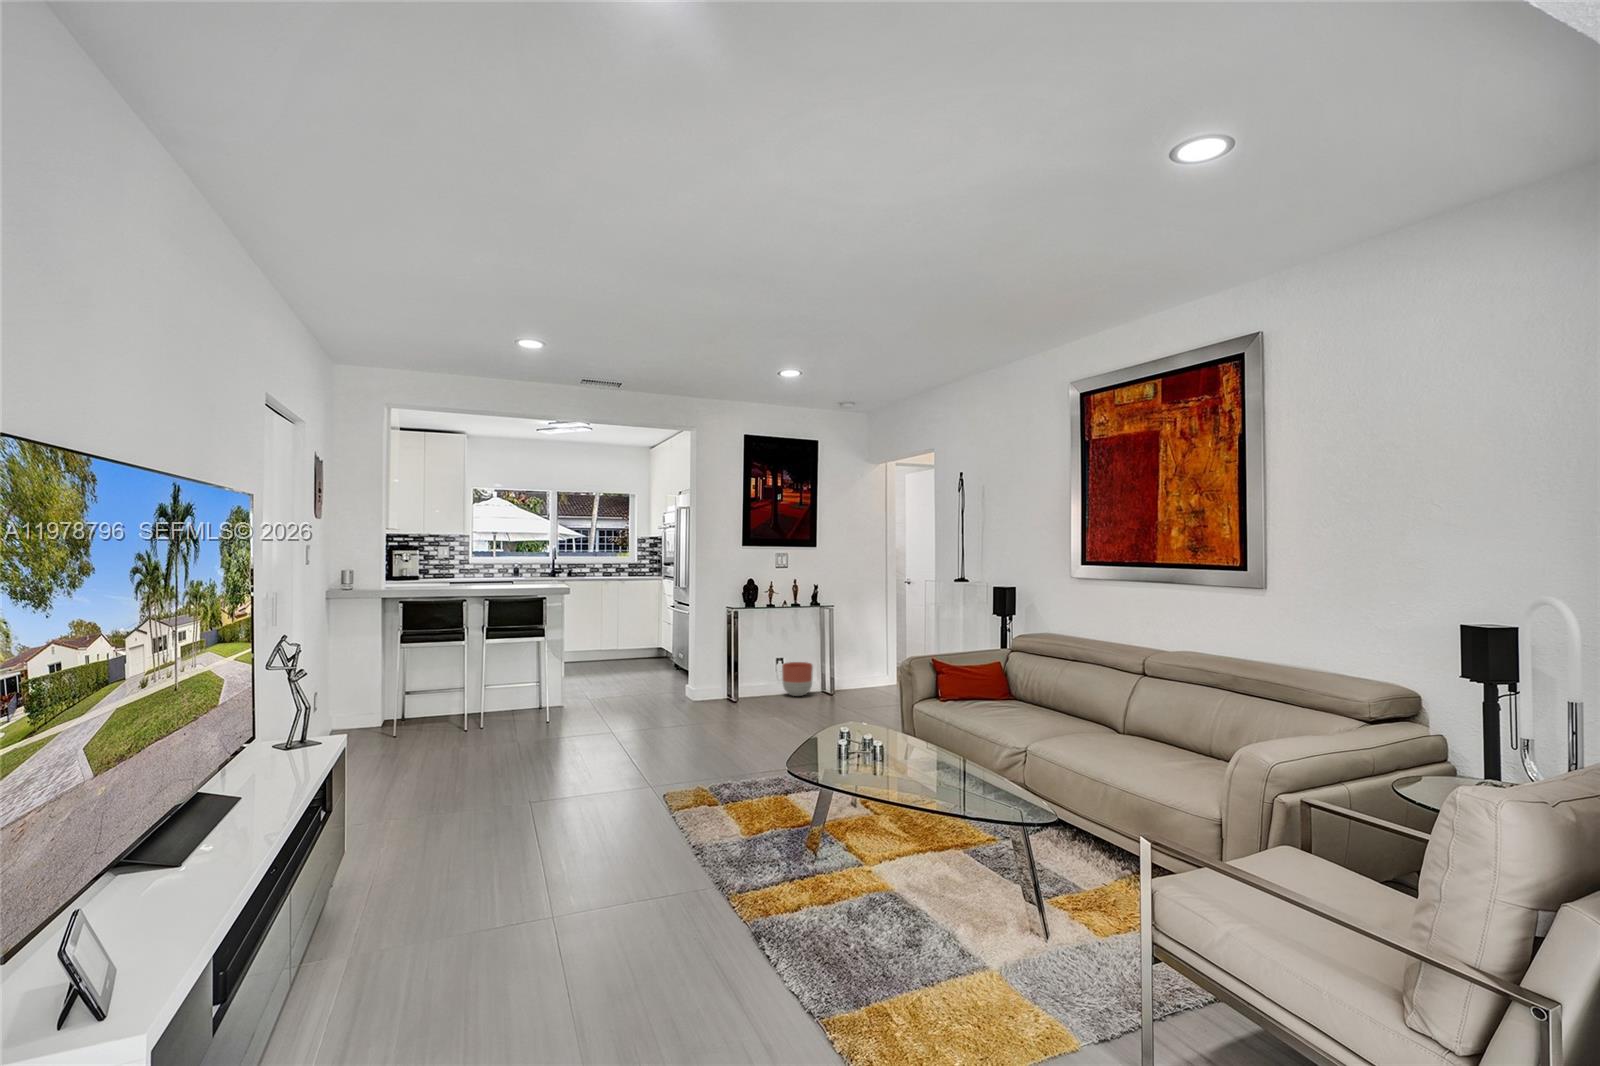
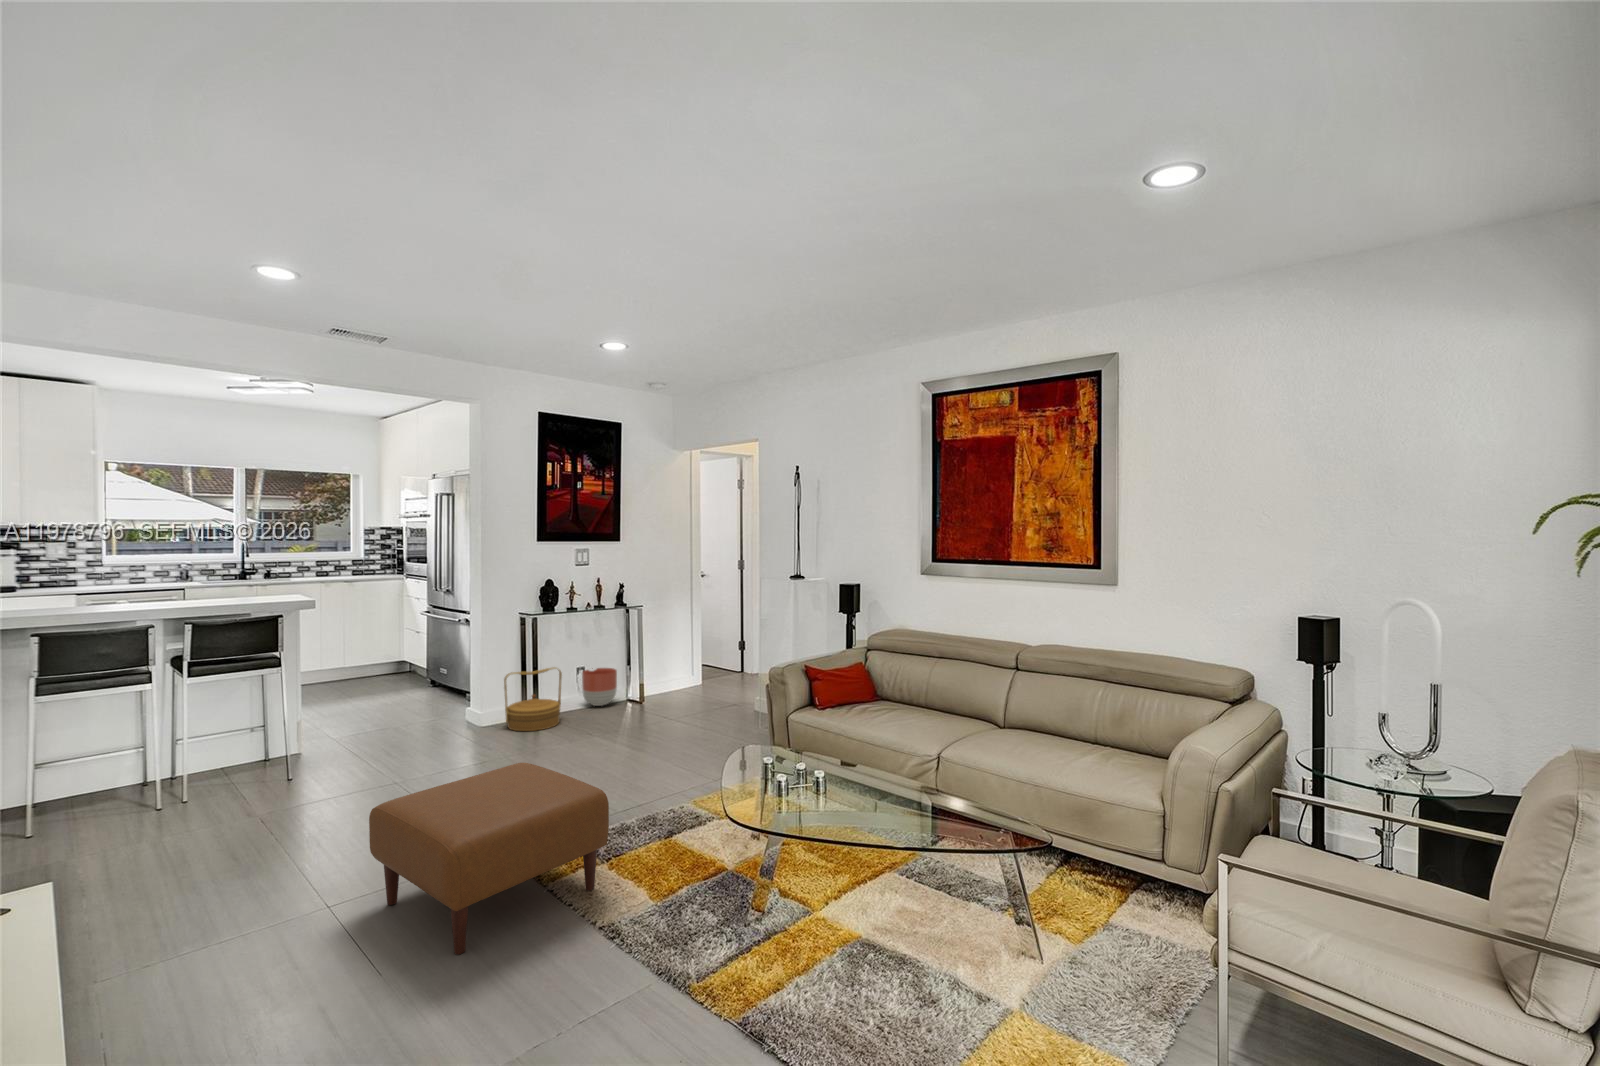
woven basket: none [711,657,759,710] -> present [504,667,562,731]
ottoman: none [557,718,717,842] -> present [369,763,609,955]

